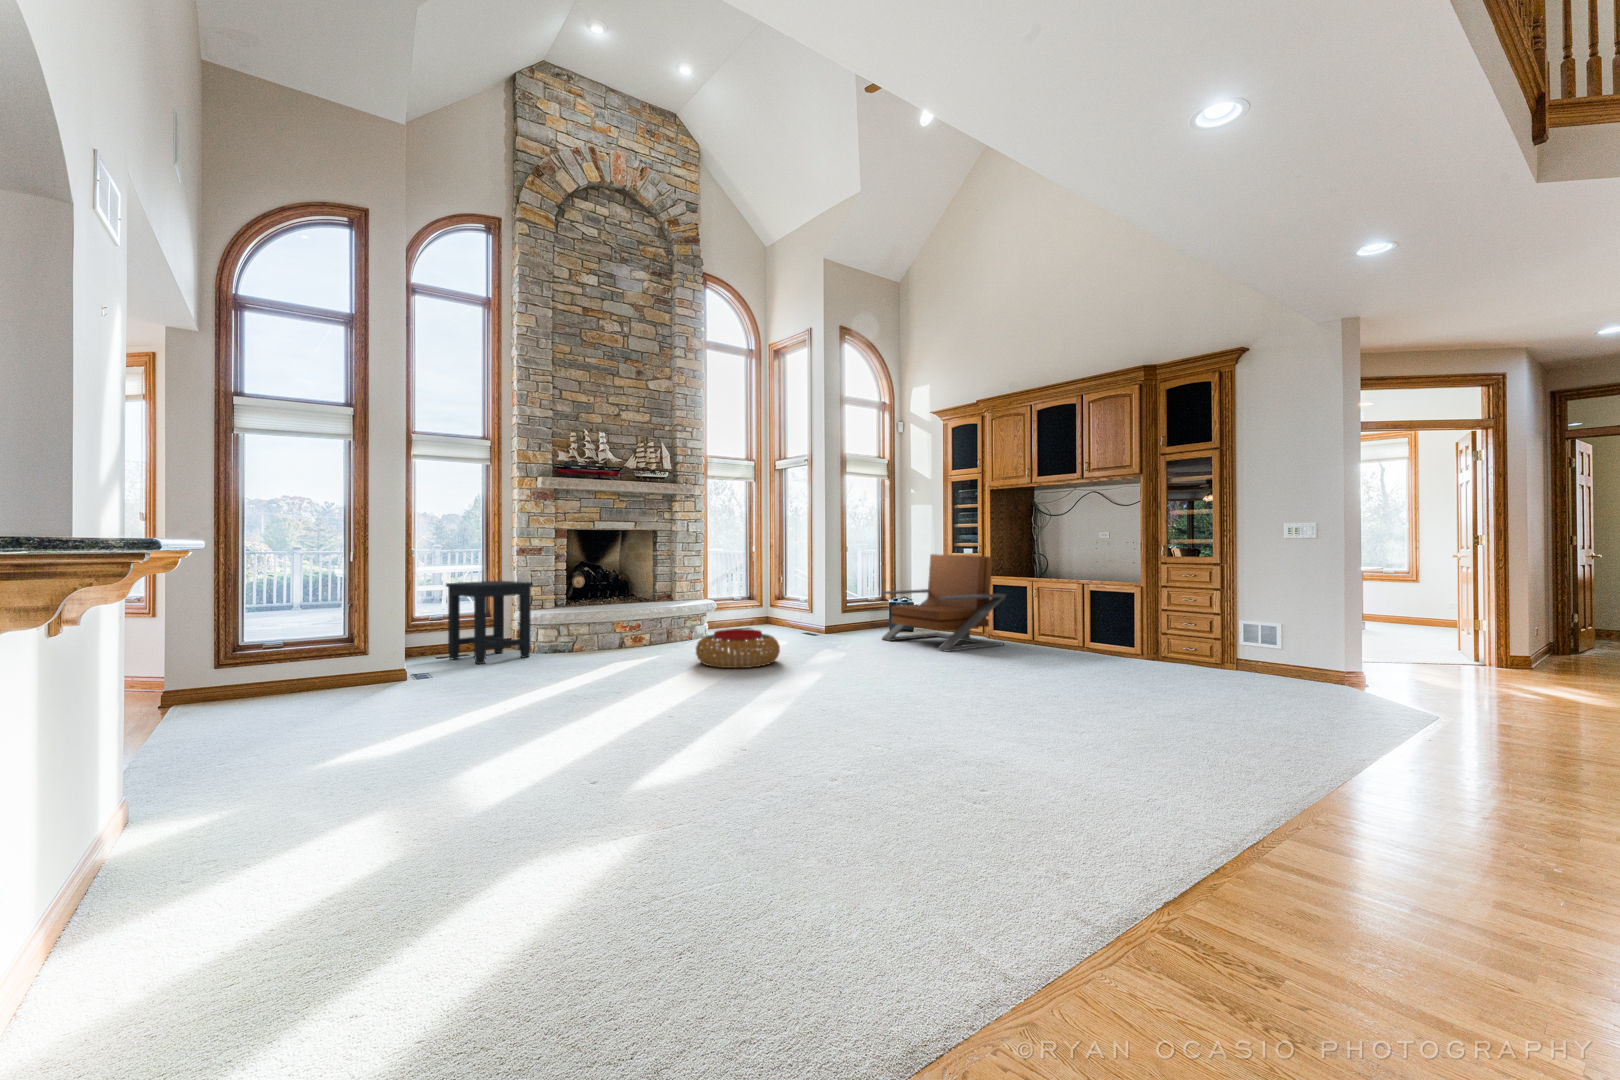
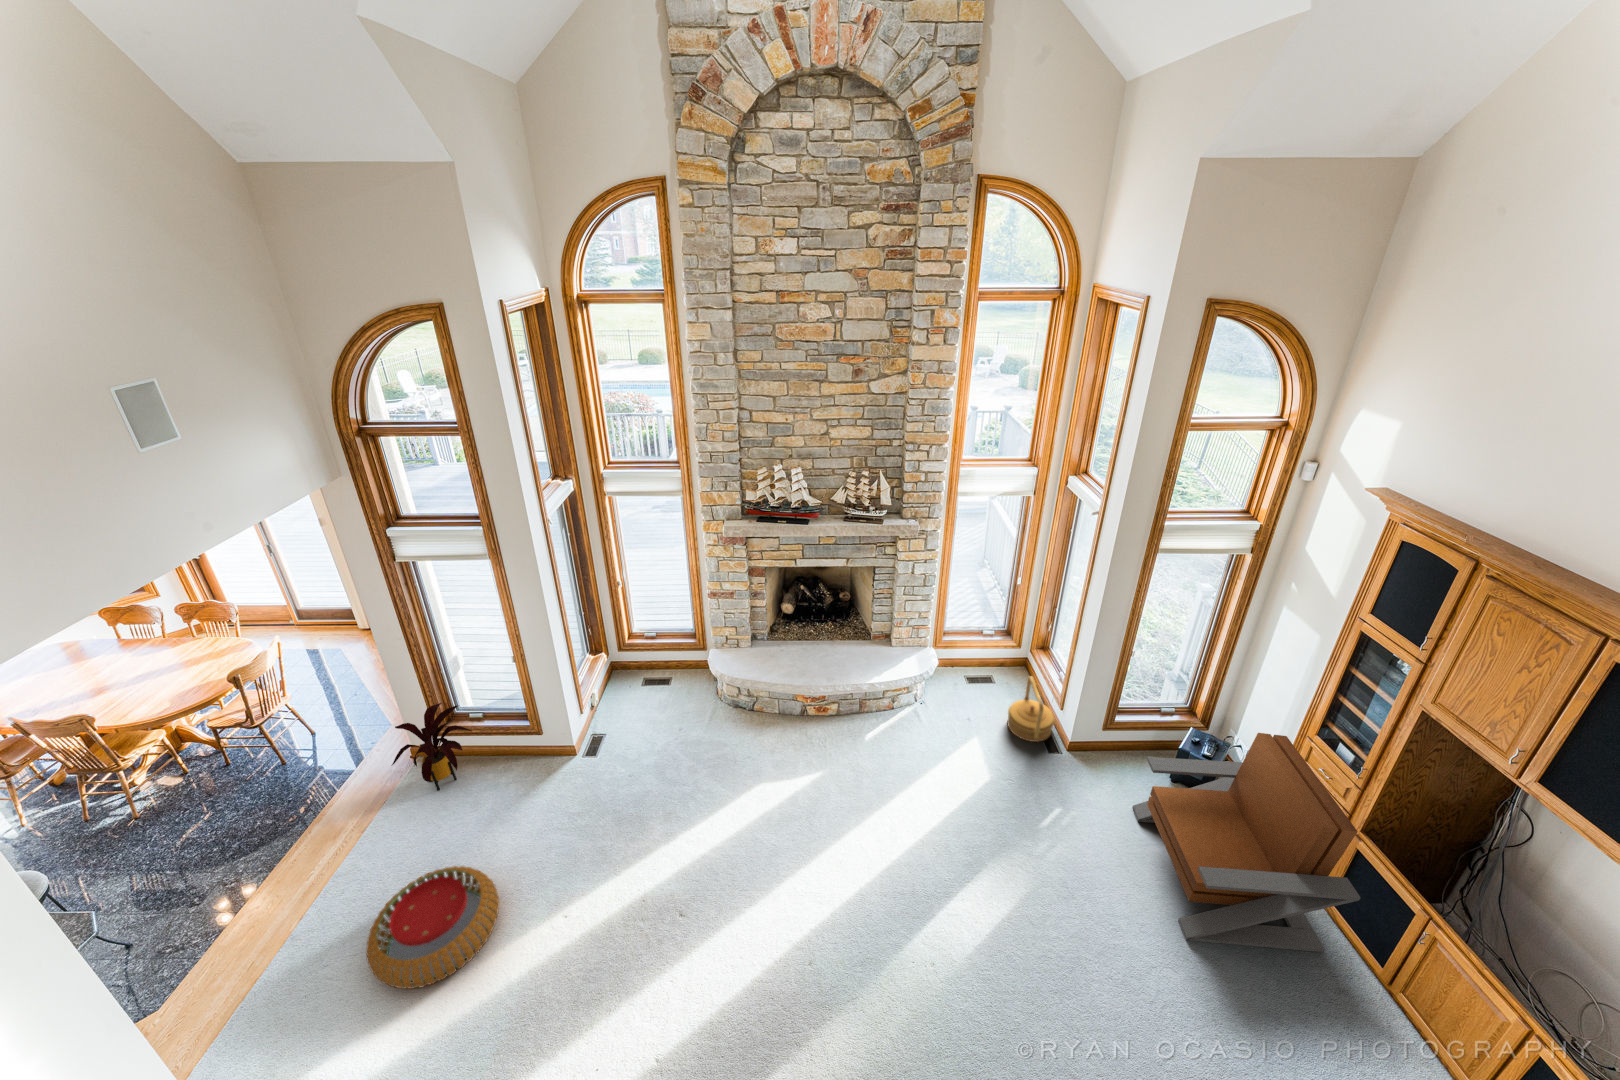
side table: present [446,581,533,664] -> none [641,614,710,717]
woven basket: none [778,598,812,637] -> present [1008,676,1055,742]
house plant: none [200,609,301,707] -> present [392,703,471,790]
pouf: present [696,629,780,668] -> present [366,866,499,989]

